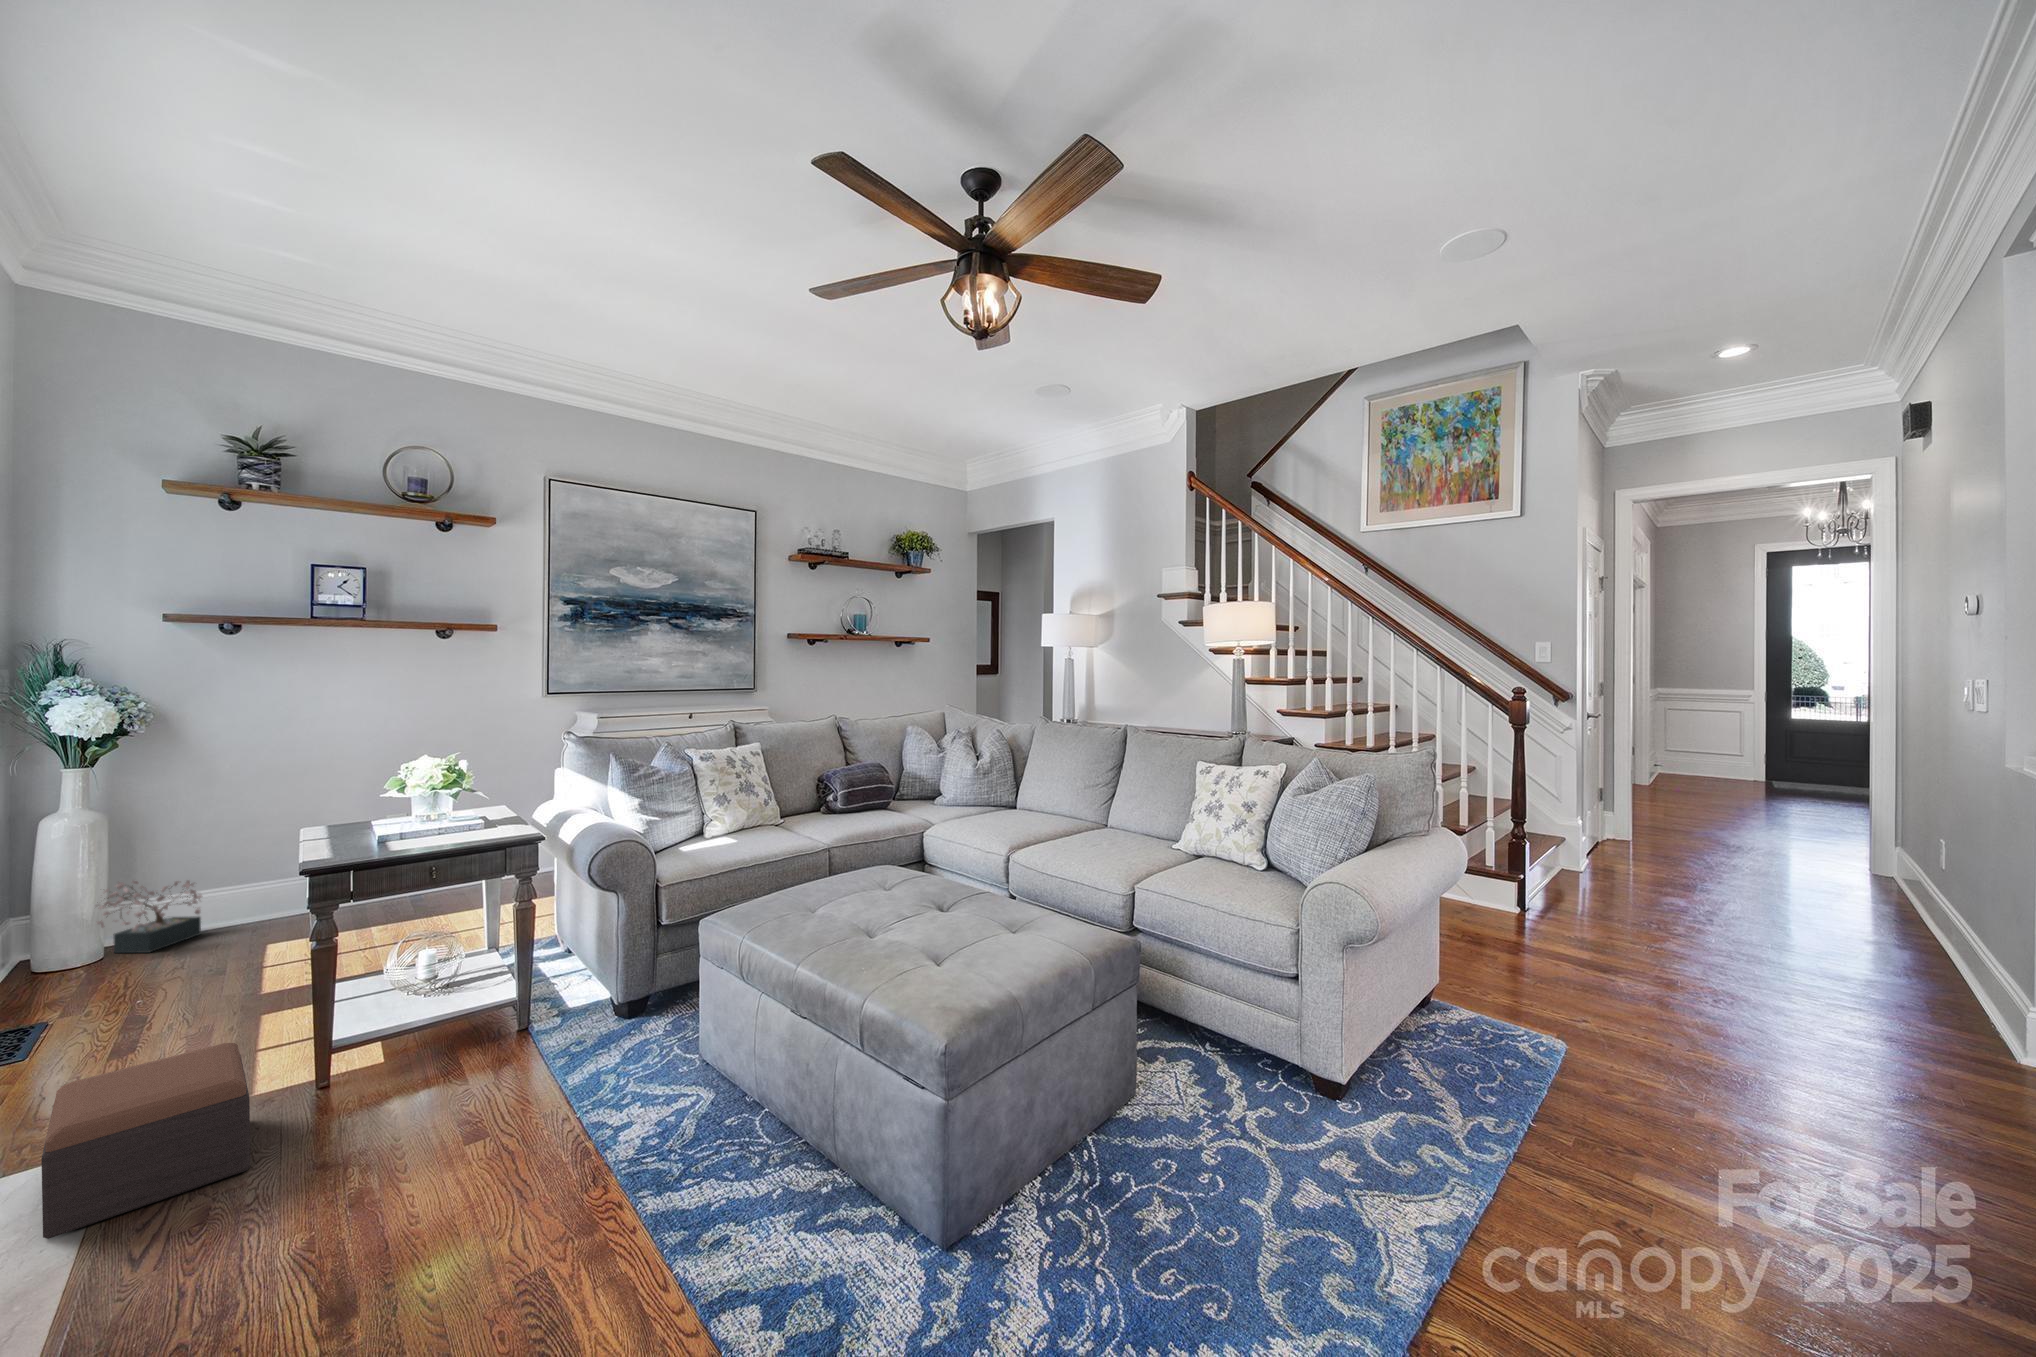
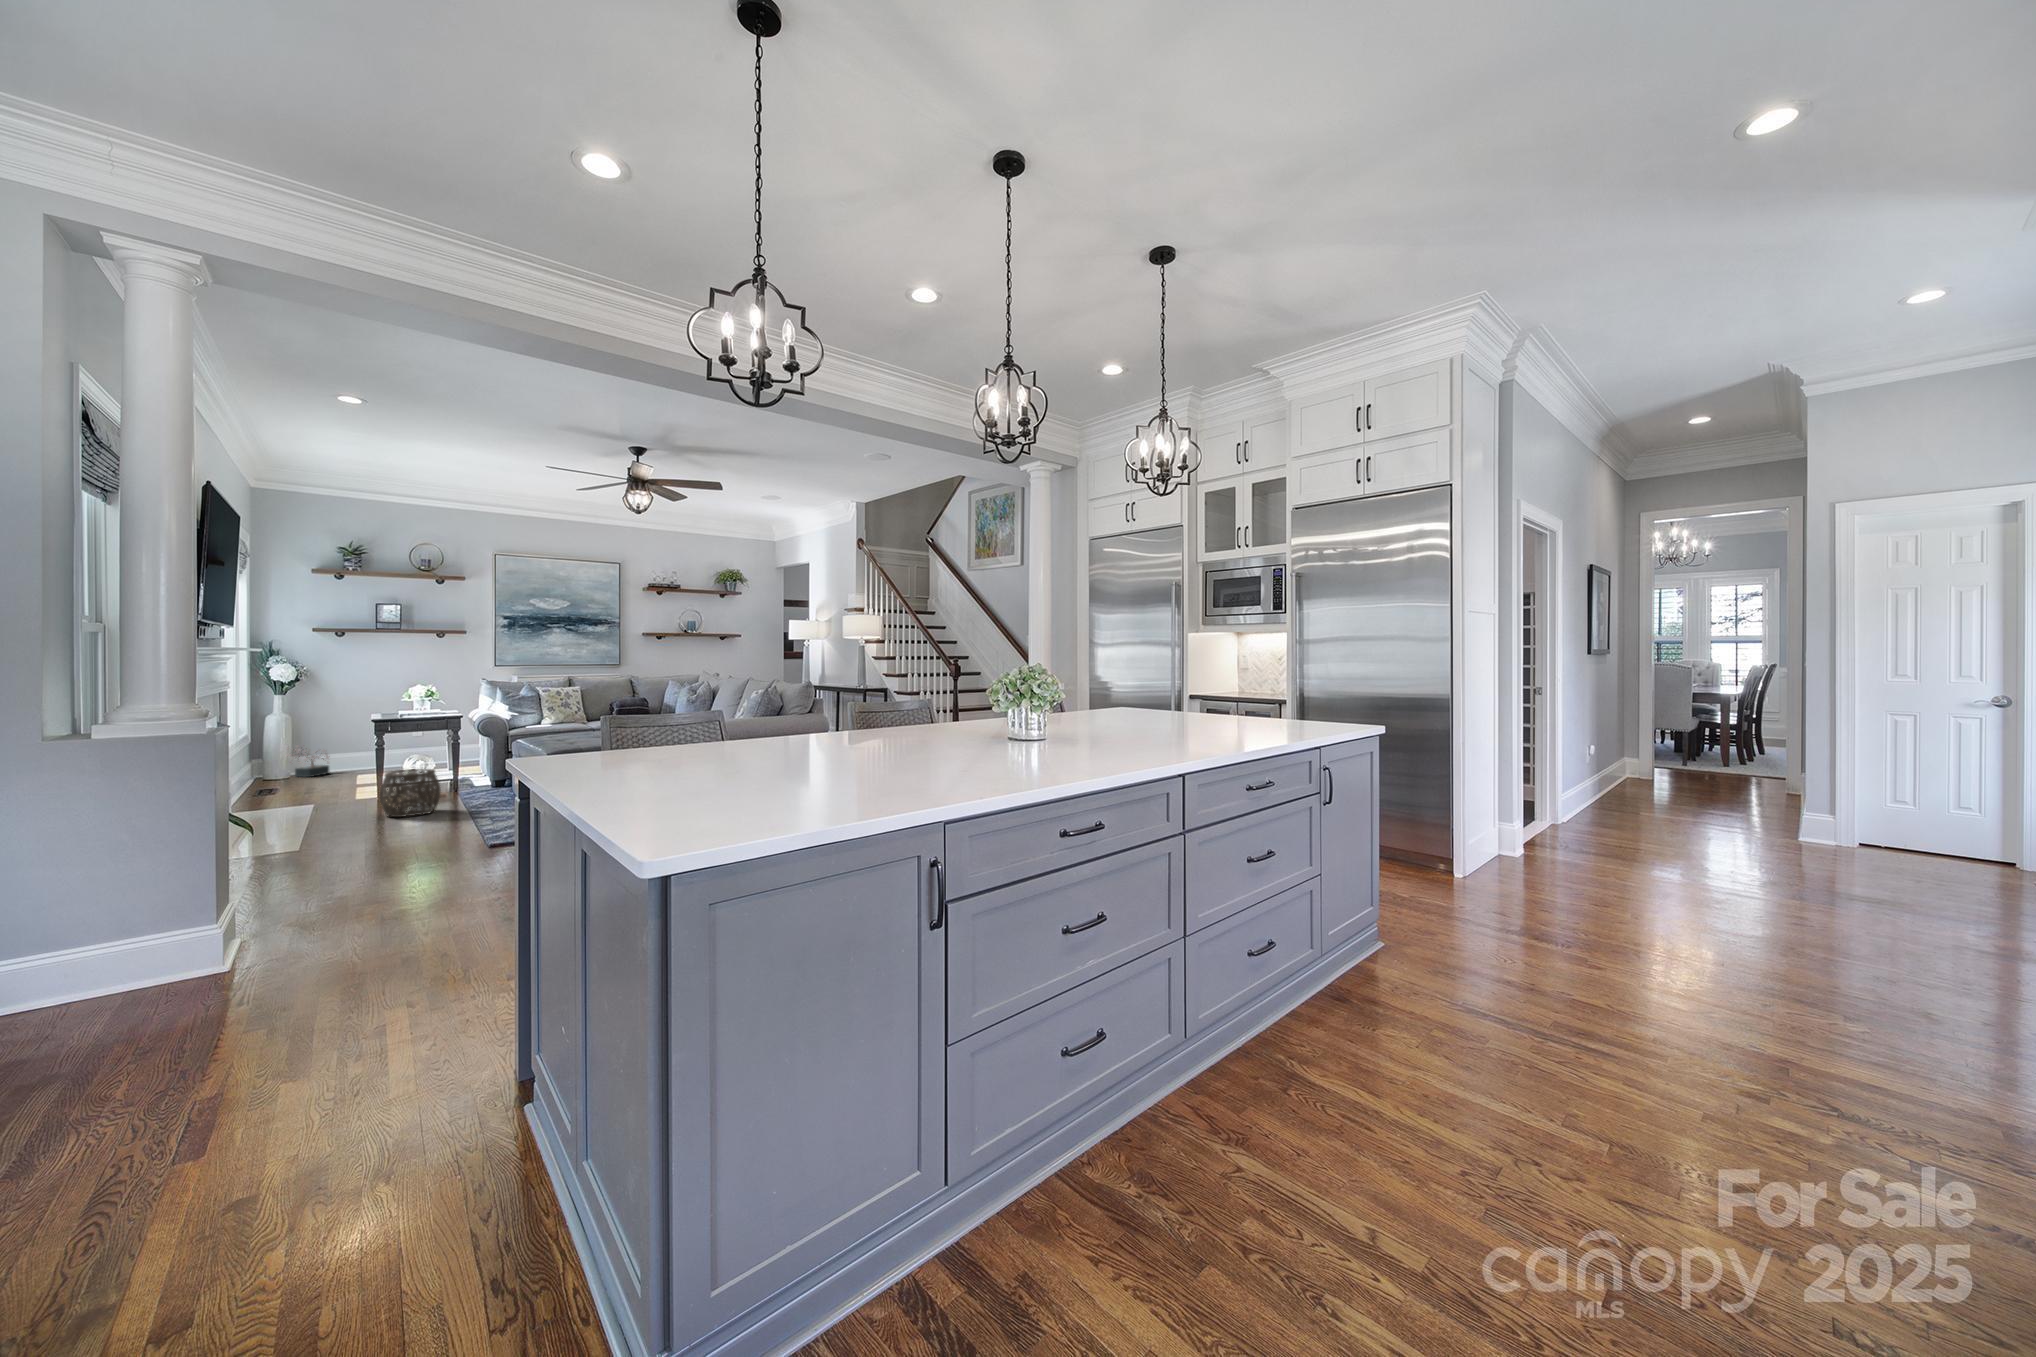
footstool: present [41,1043,250,1239] -> none [299,775,358,814]
woven basket: none [320,1047,529,1264] -> present [379,769,441,817]

